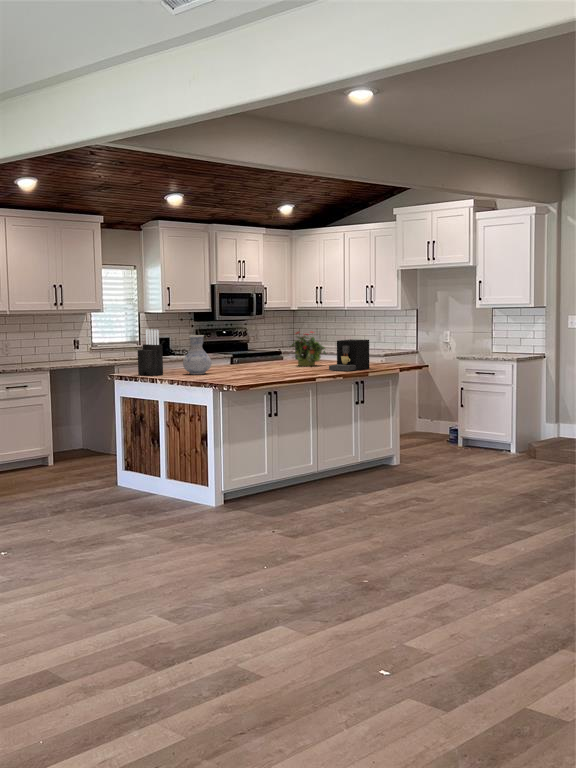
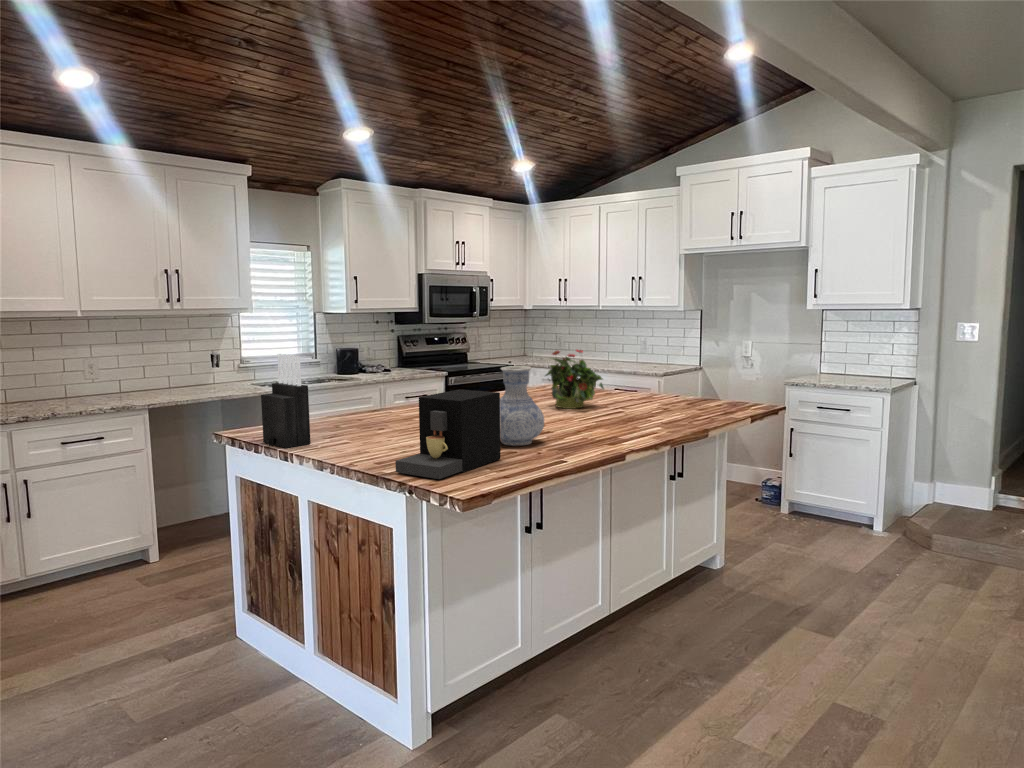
vase: present [183,335,211,374] -> present [500,366,544,446]
coffee maker: present [329,339,369,371] -> present [395,389,501,479]

